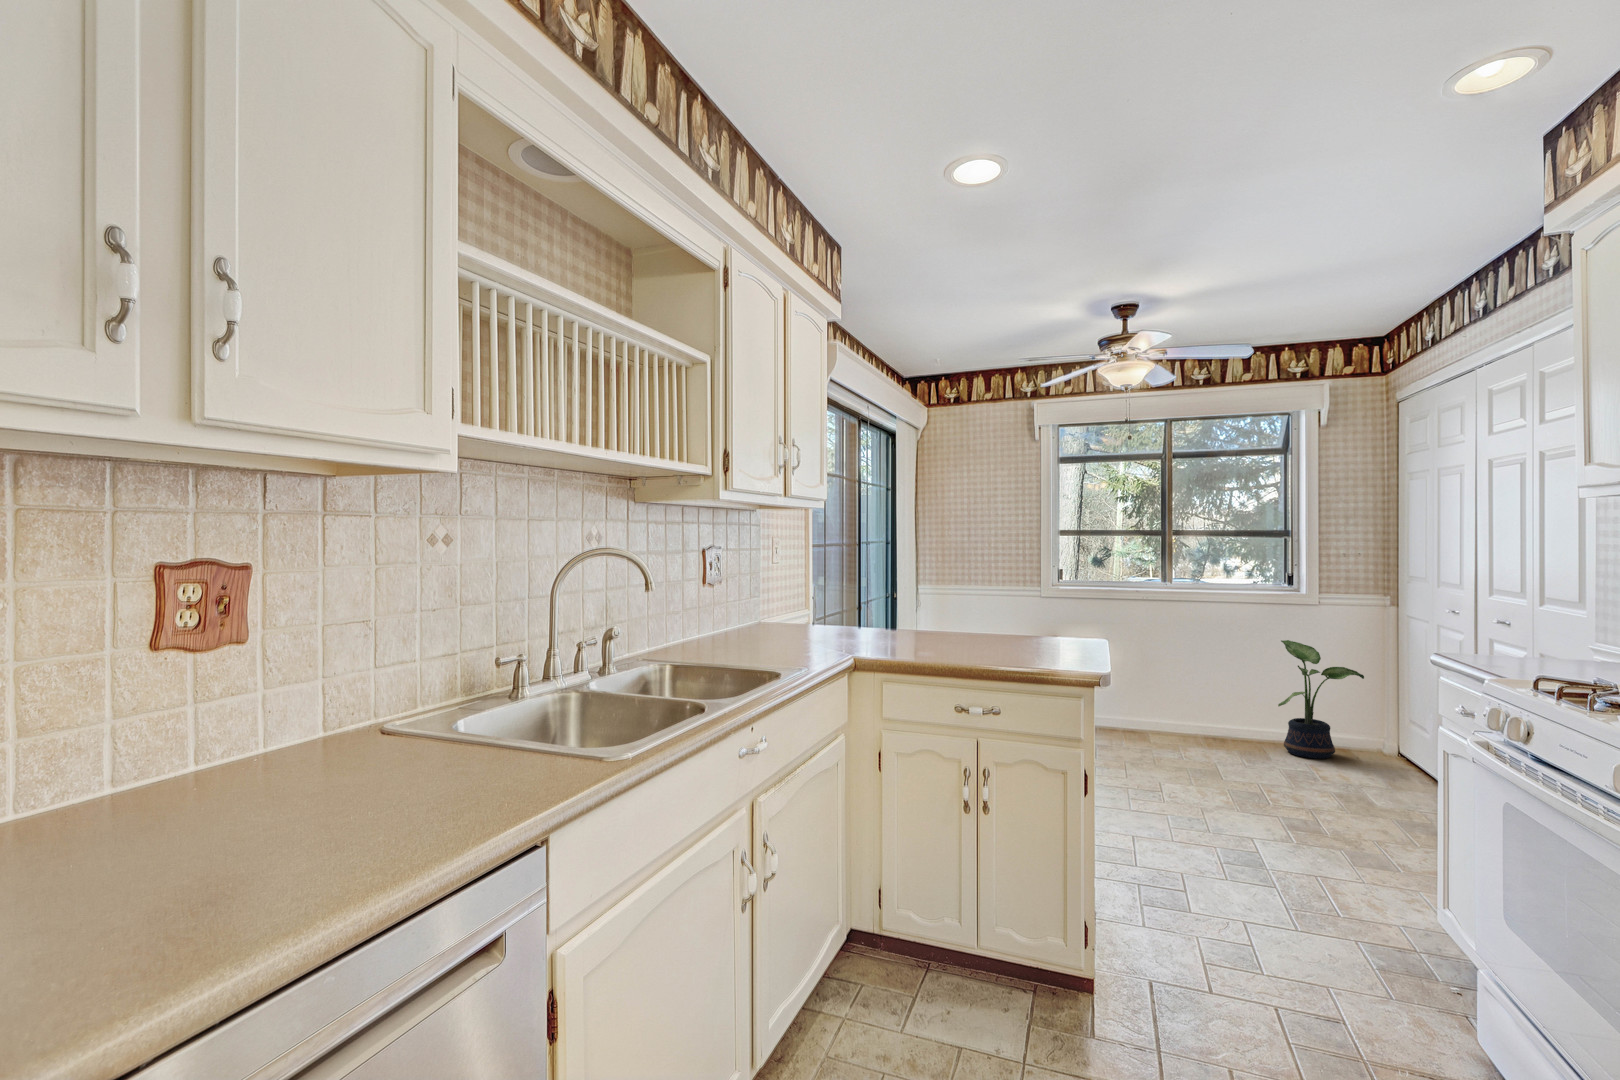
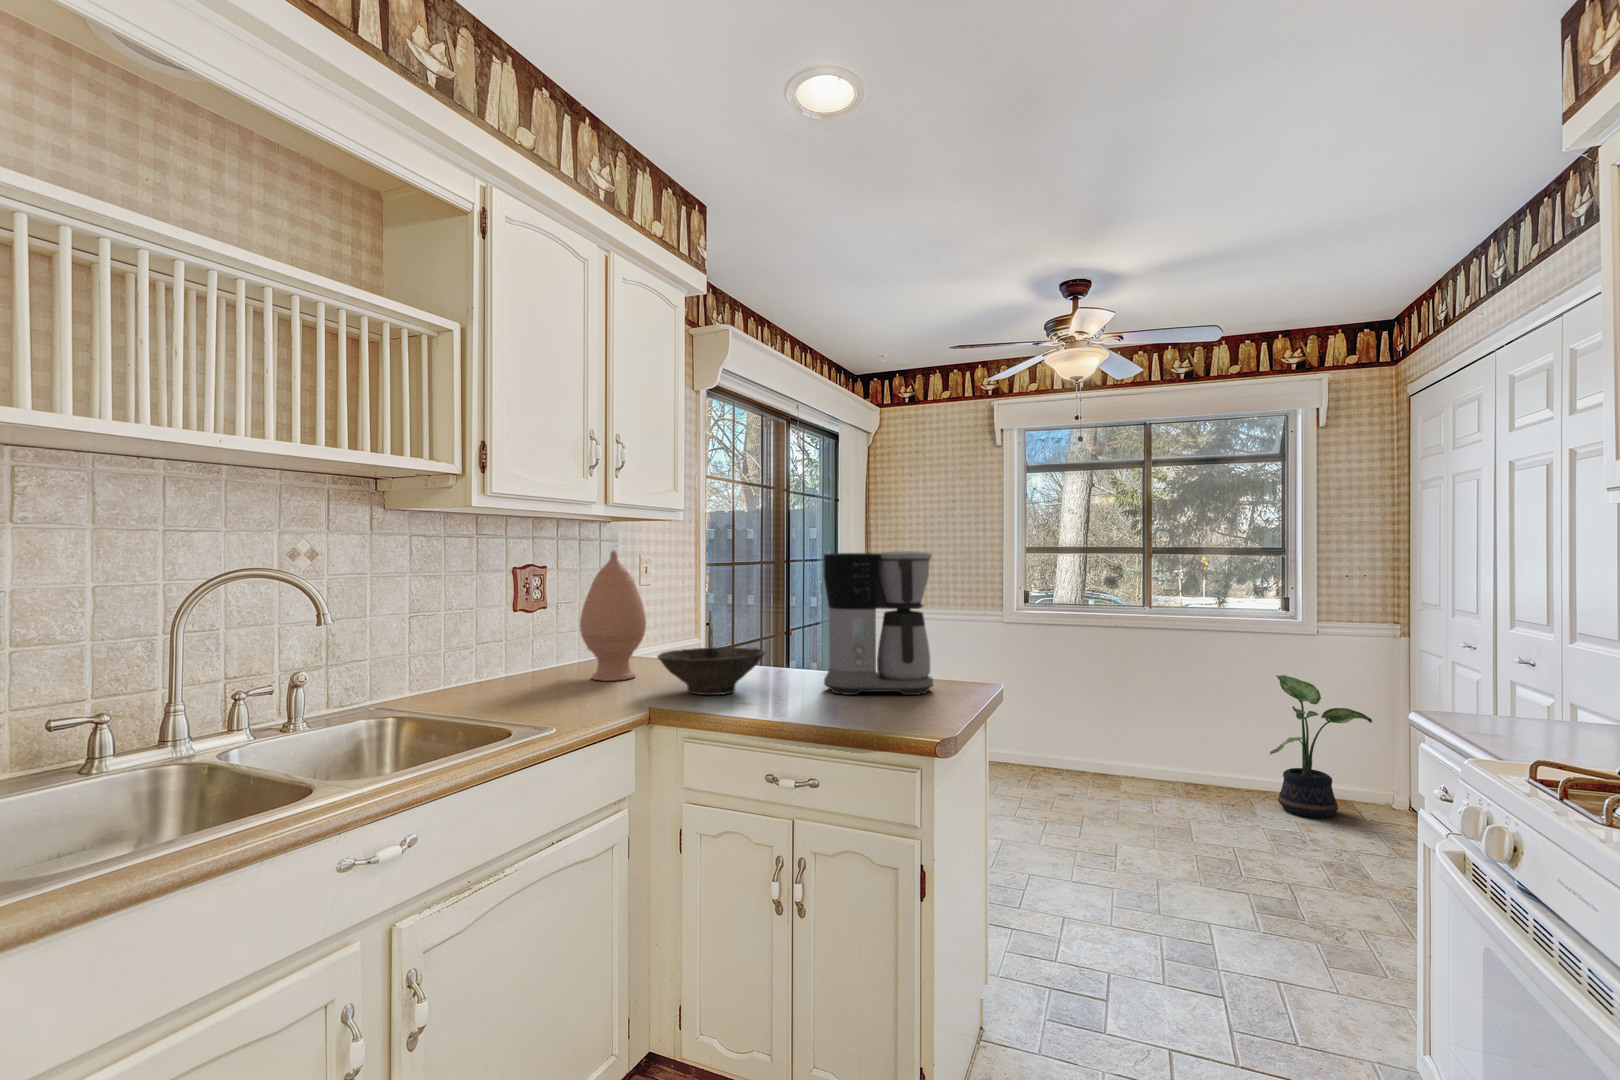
vase: none [760,535,814,639] -> present [580,551,646,681]
coffee maker: none [967,535,1055,647] -> present [823,551,933,695]
bowl: none [840,612,925,648] -> present [658,647,765,695]

